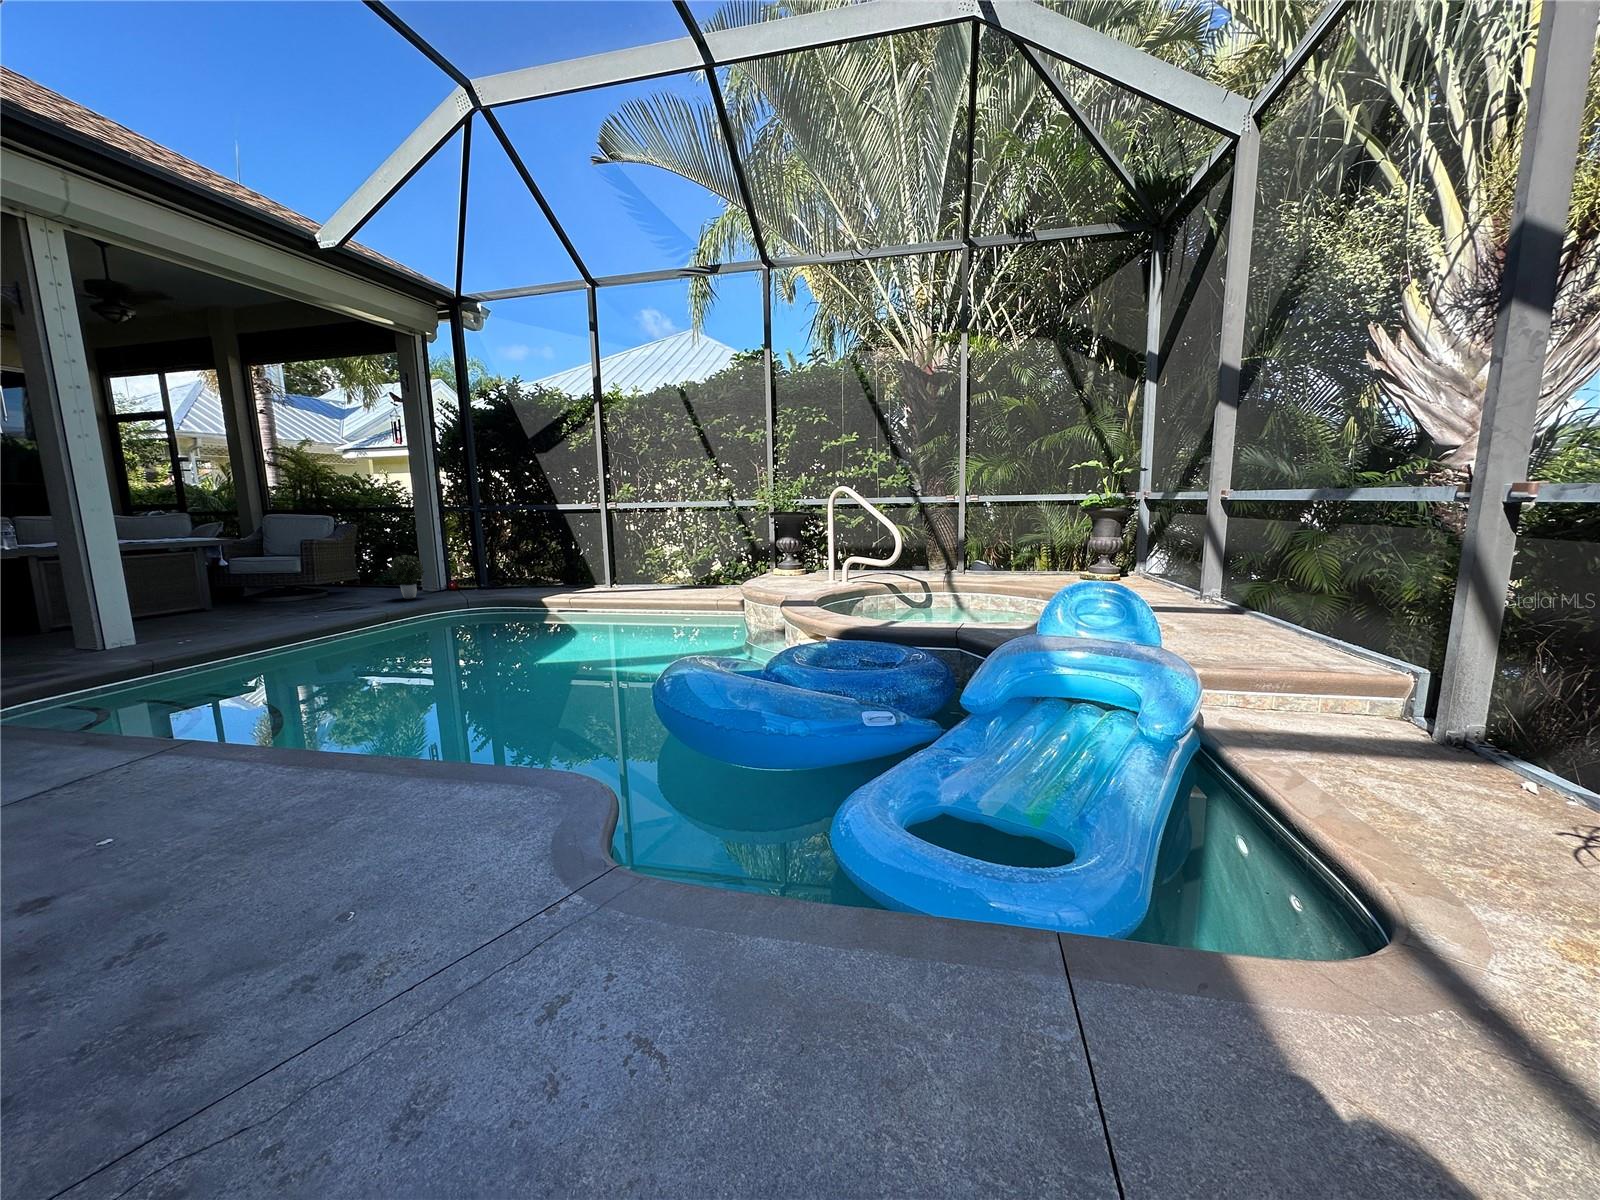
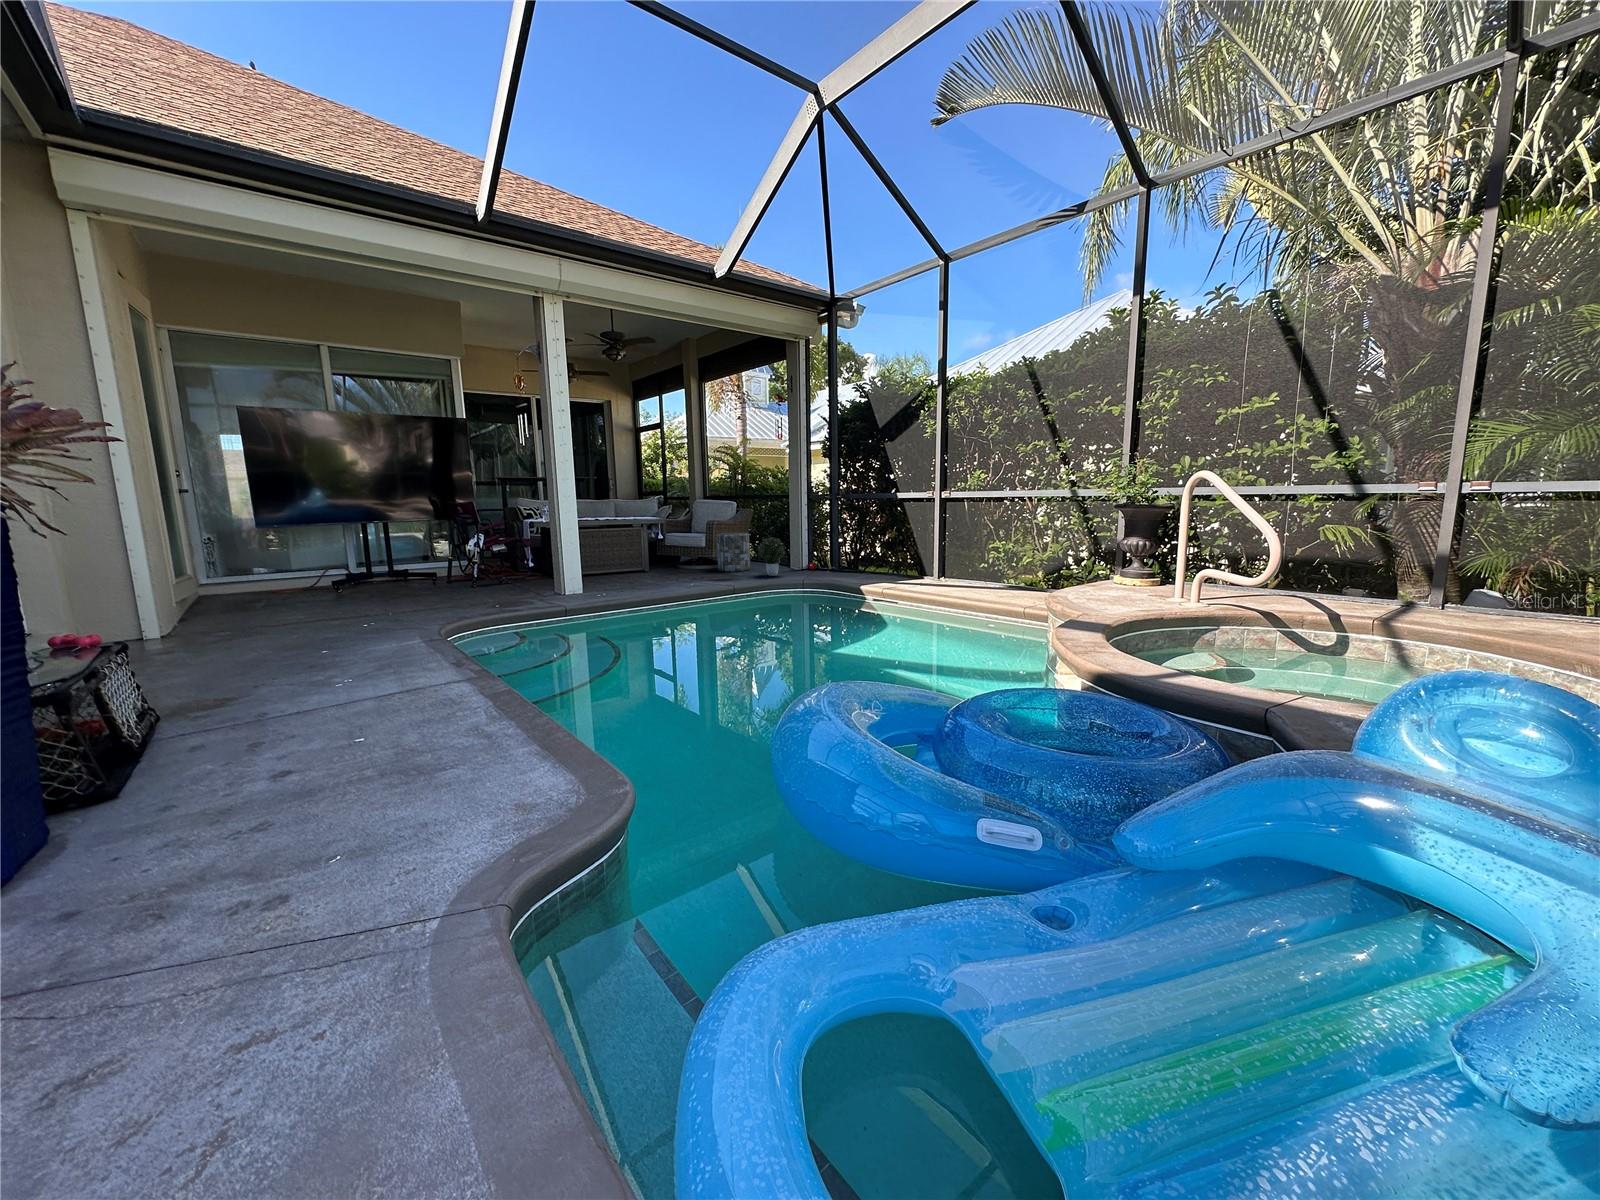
side table: none [319,552,369,599] -> present [717,533,750,572]

